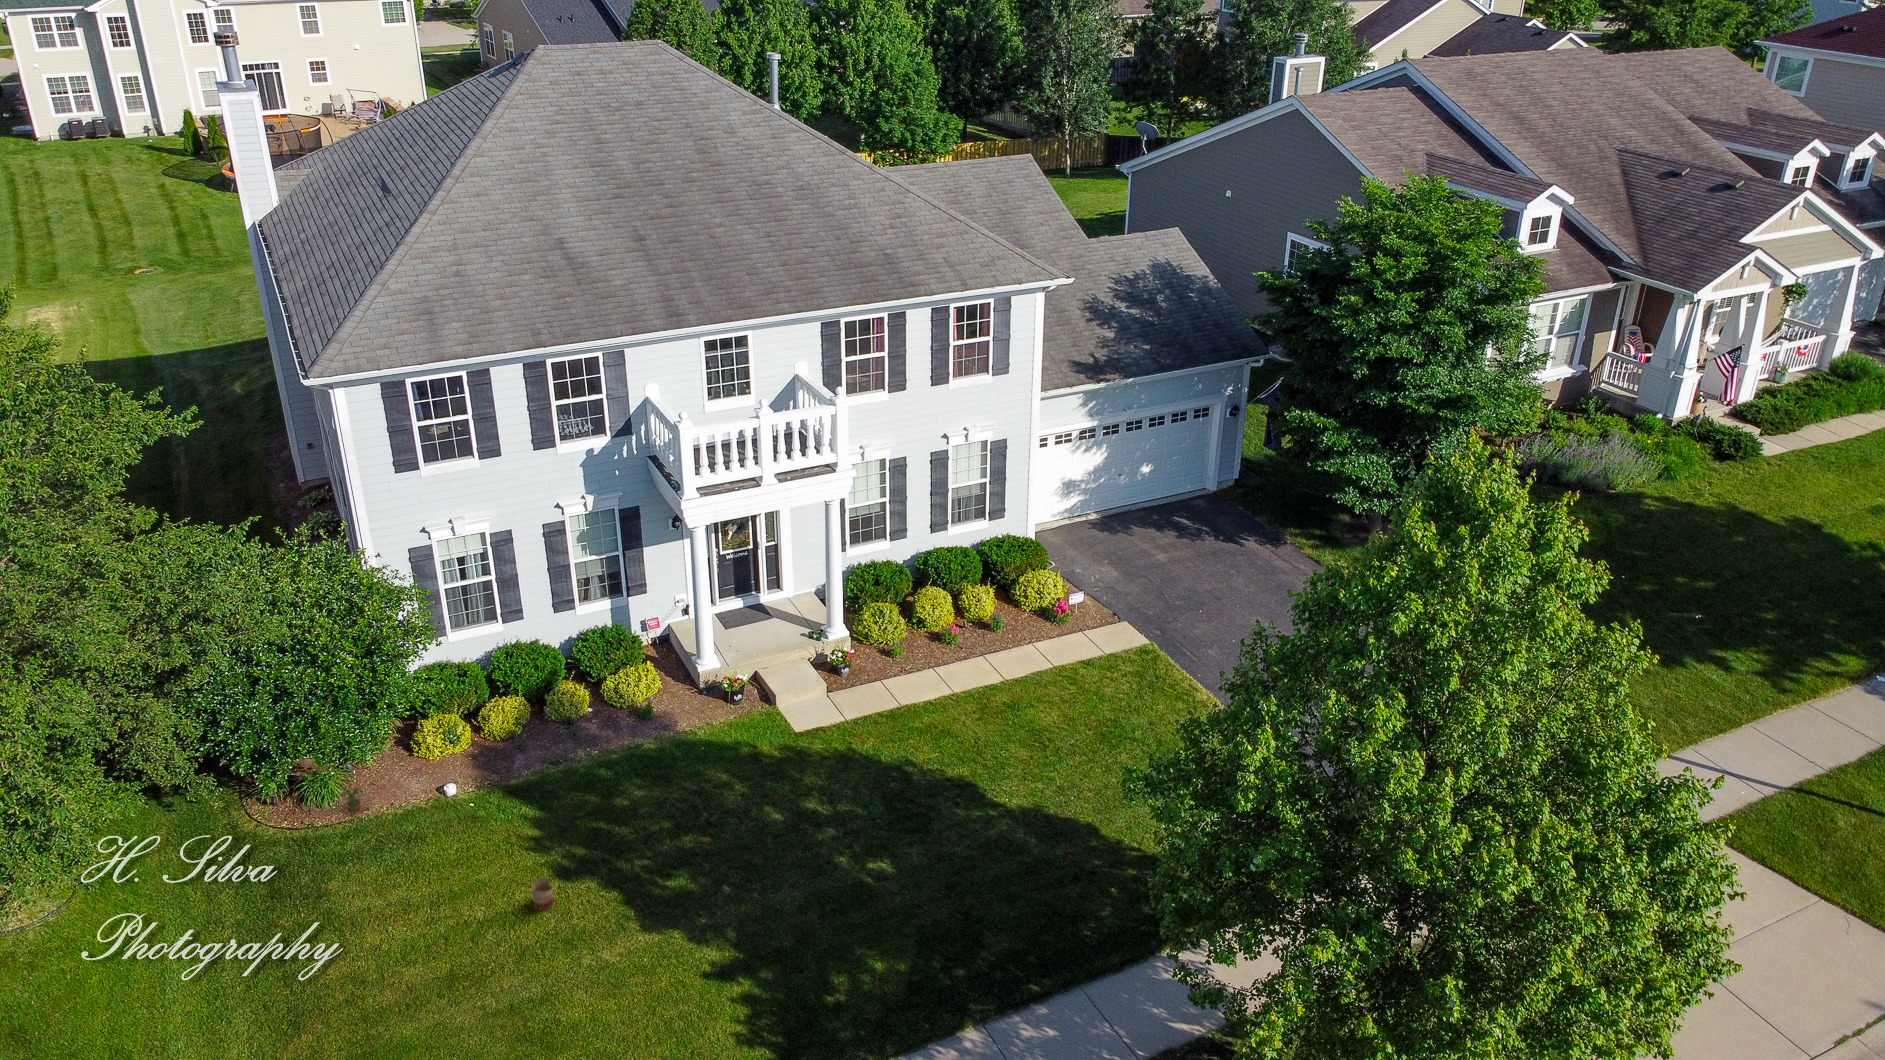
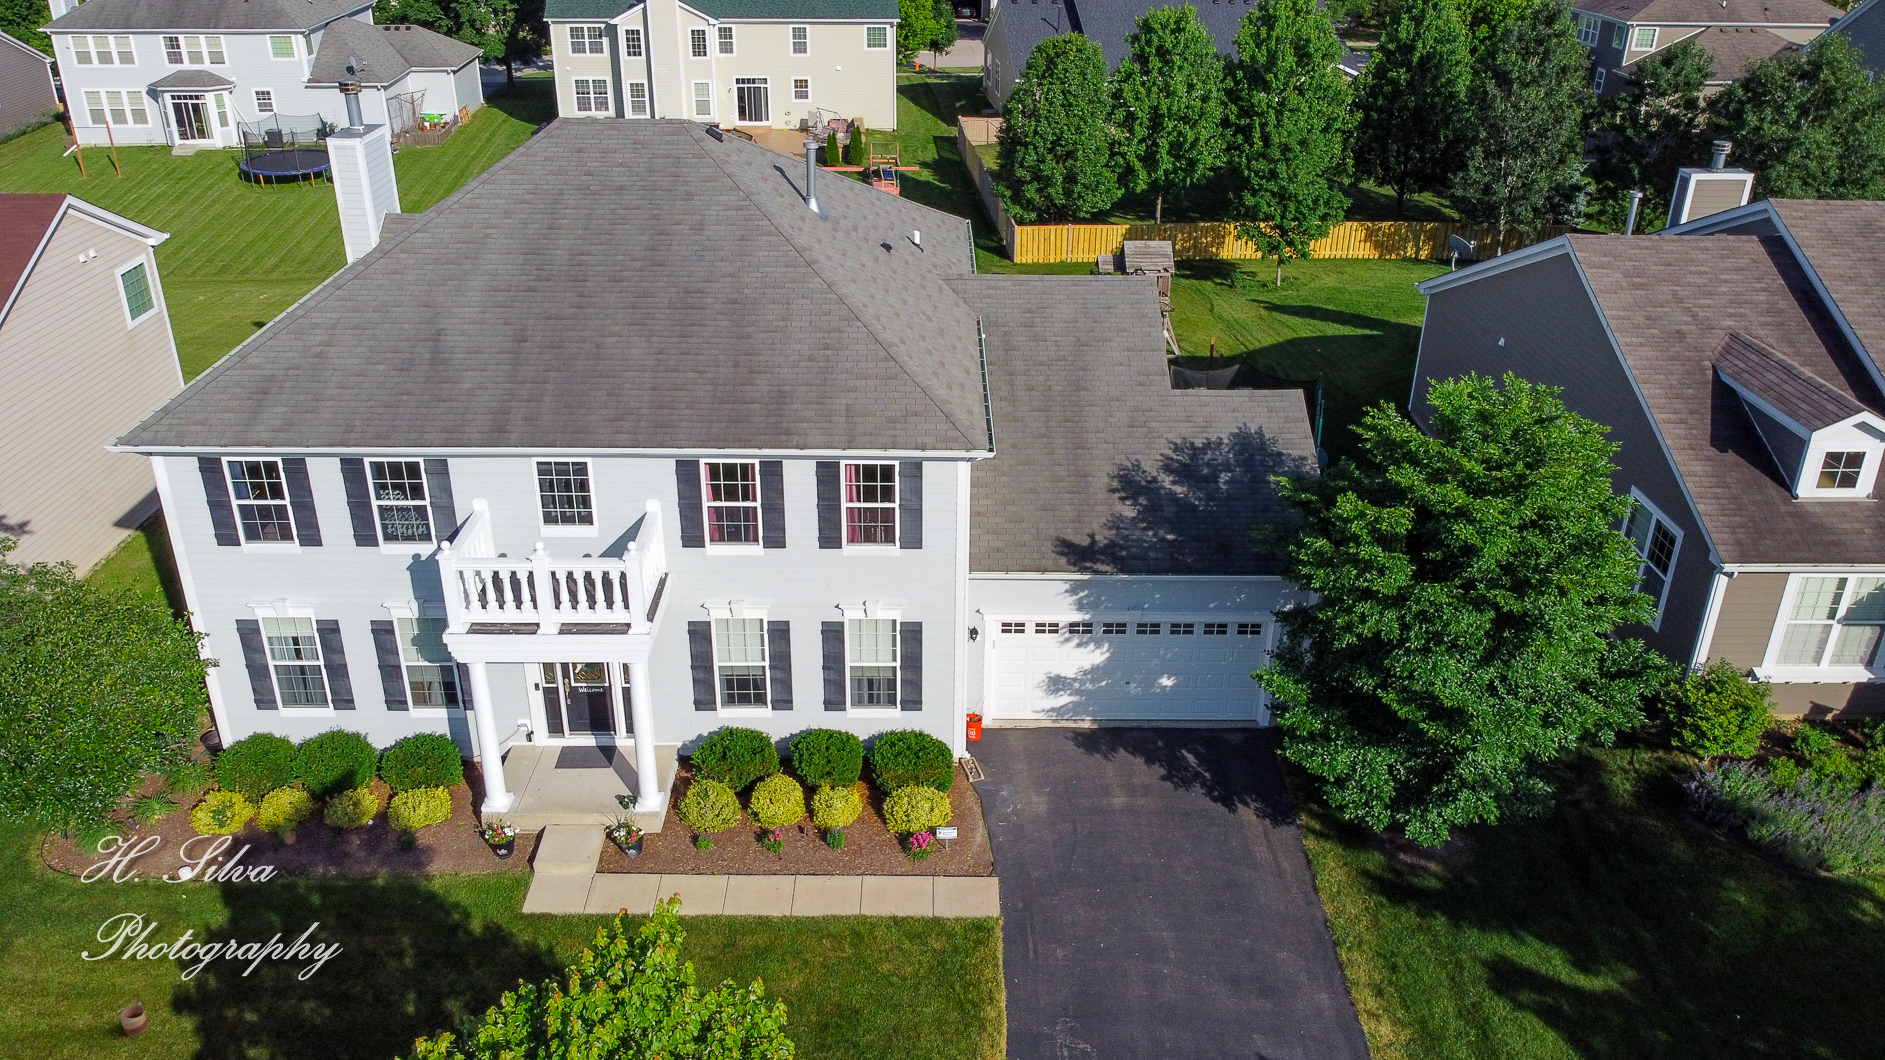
potted plant: present [341,788,361,813] -> present [278,821,298,844]

